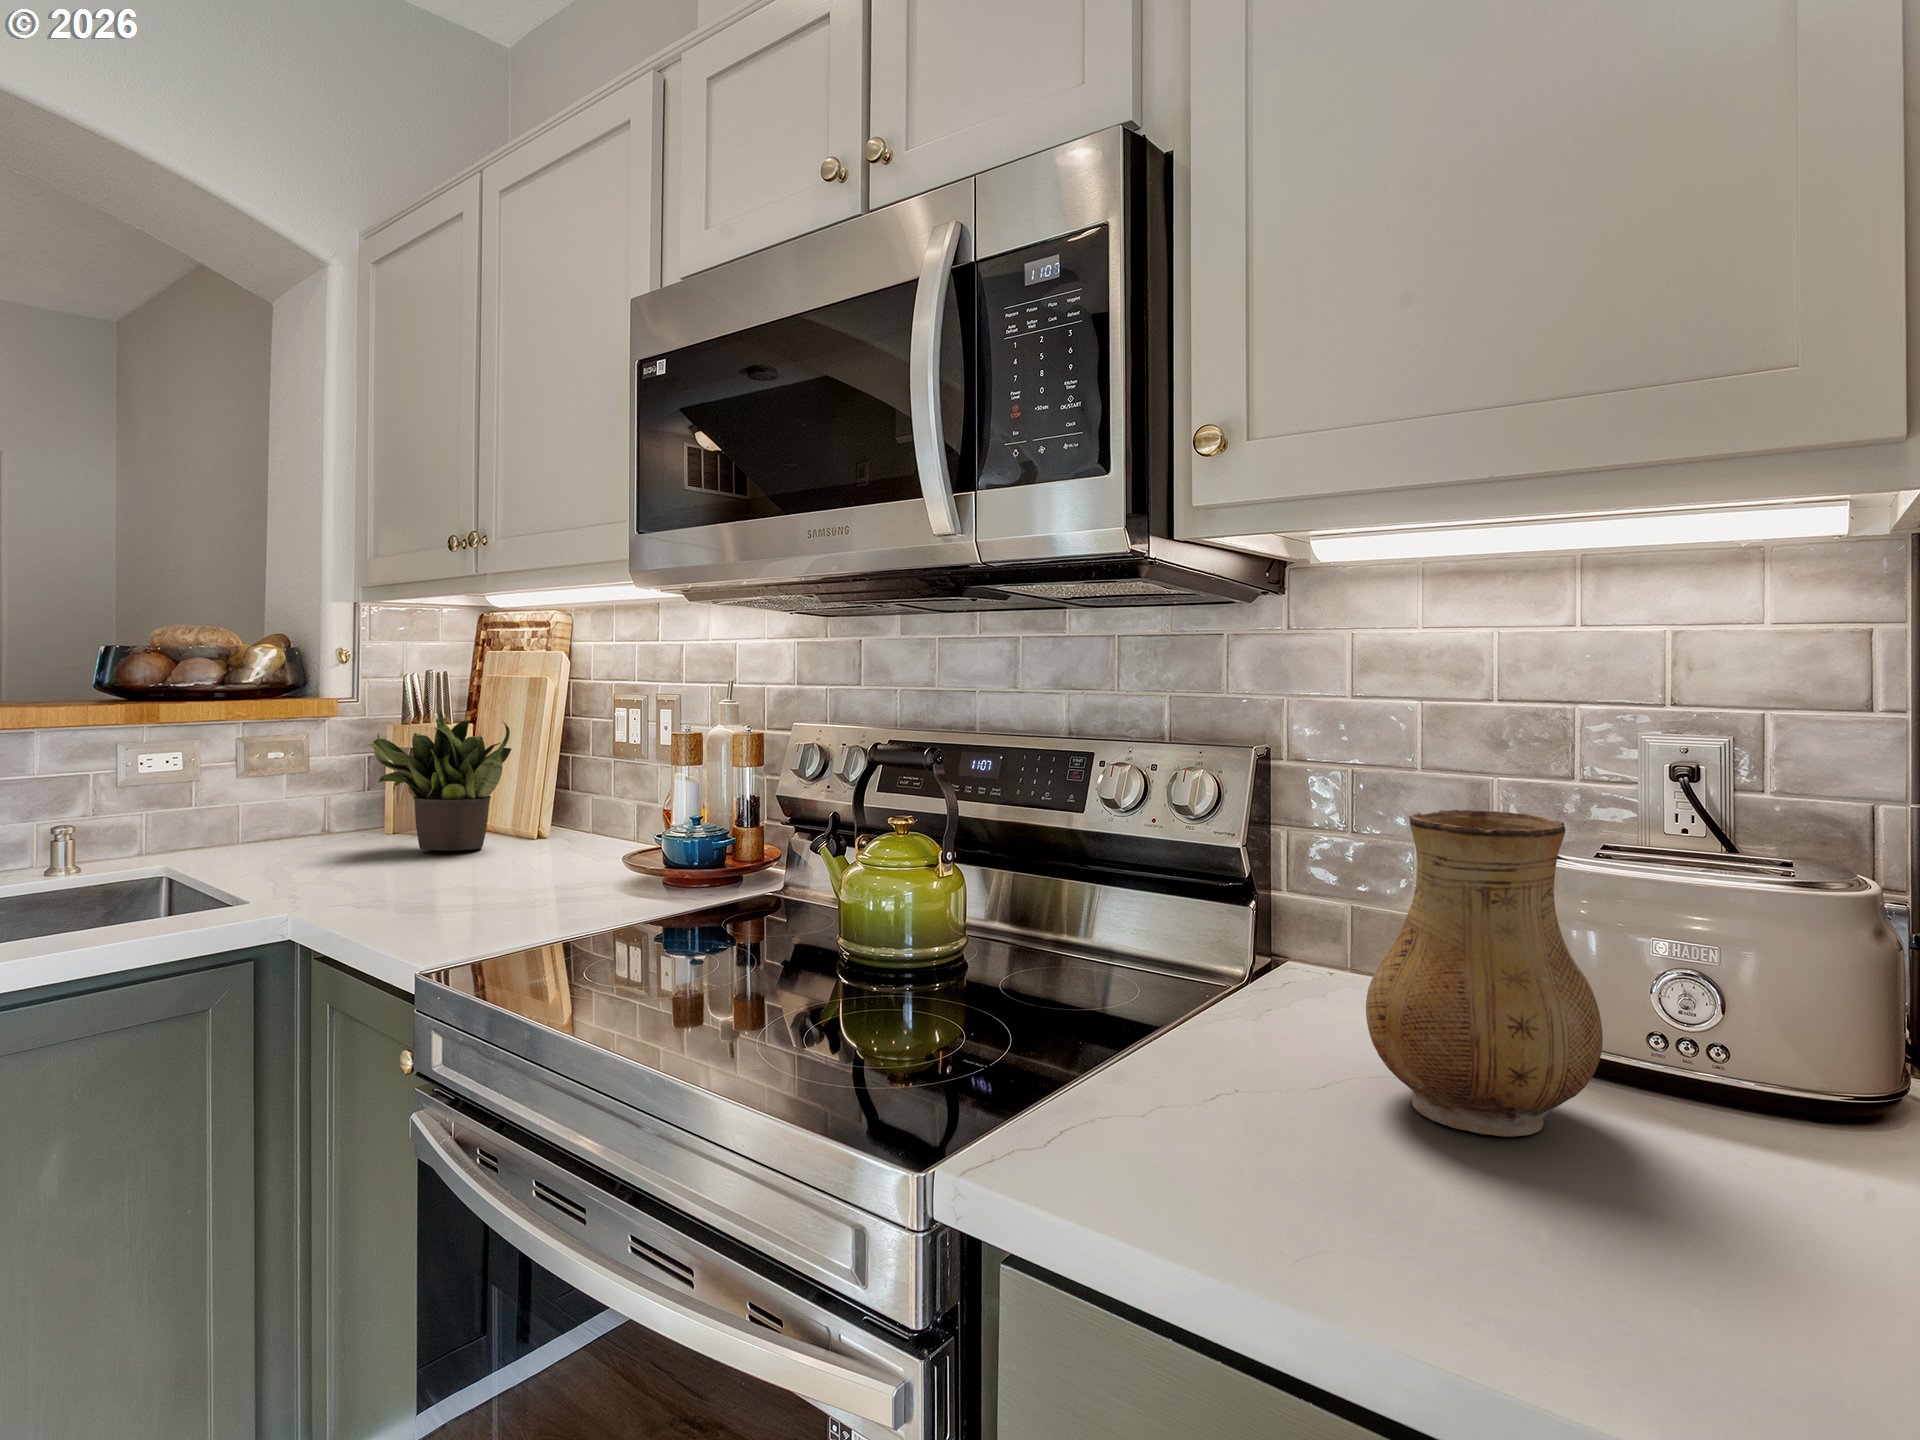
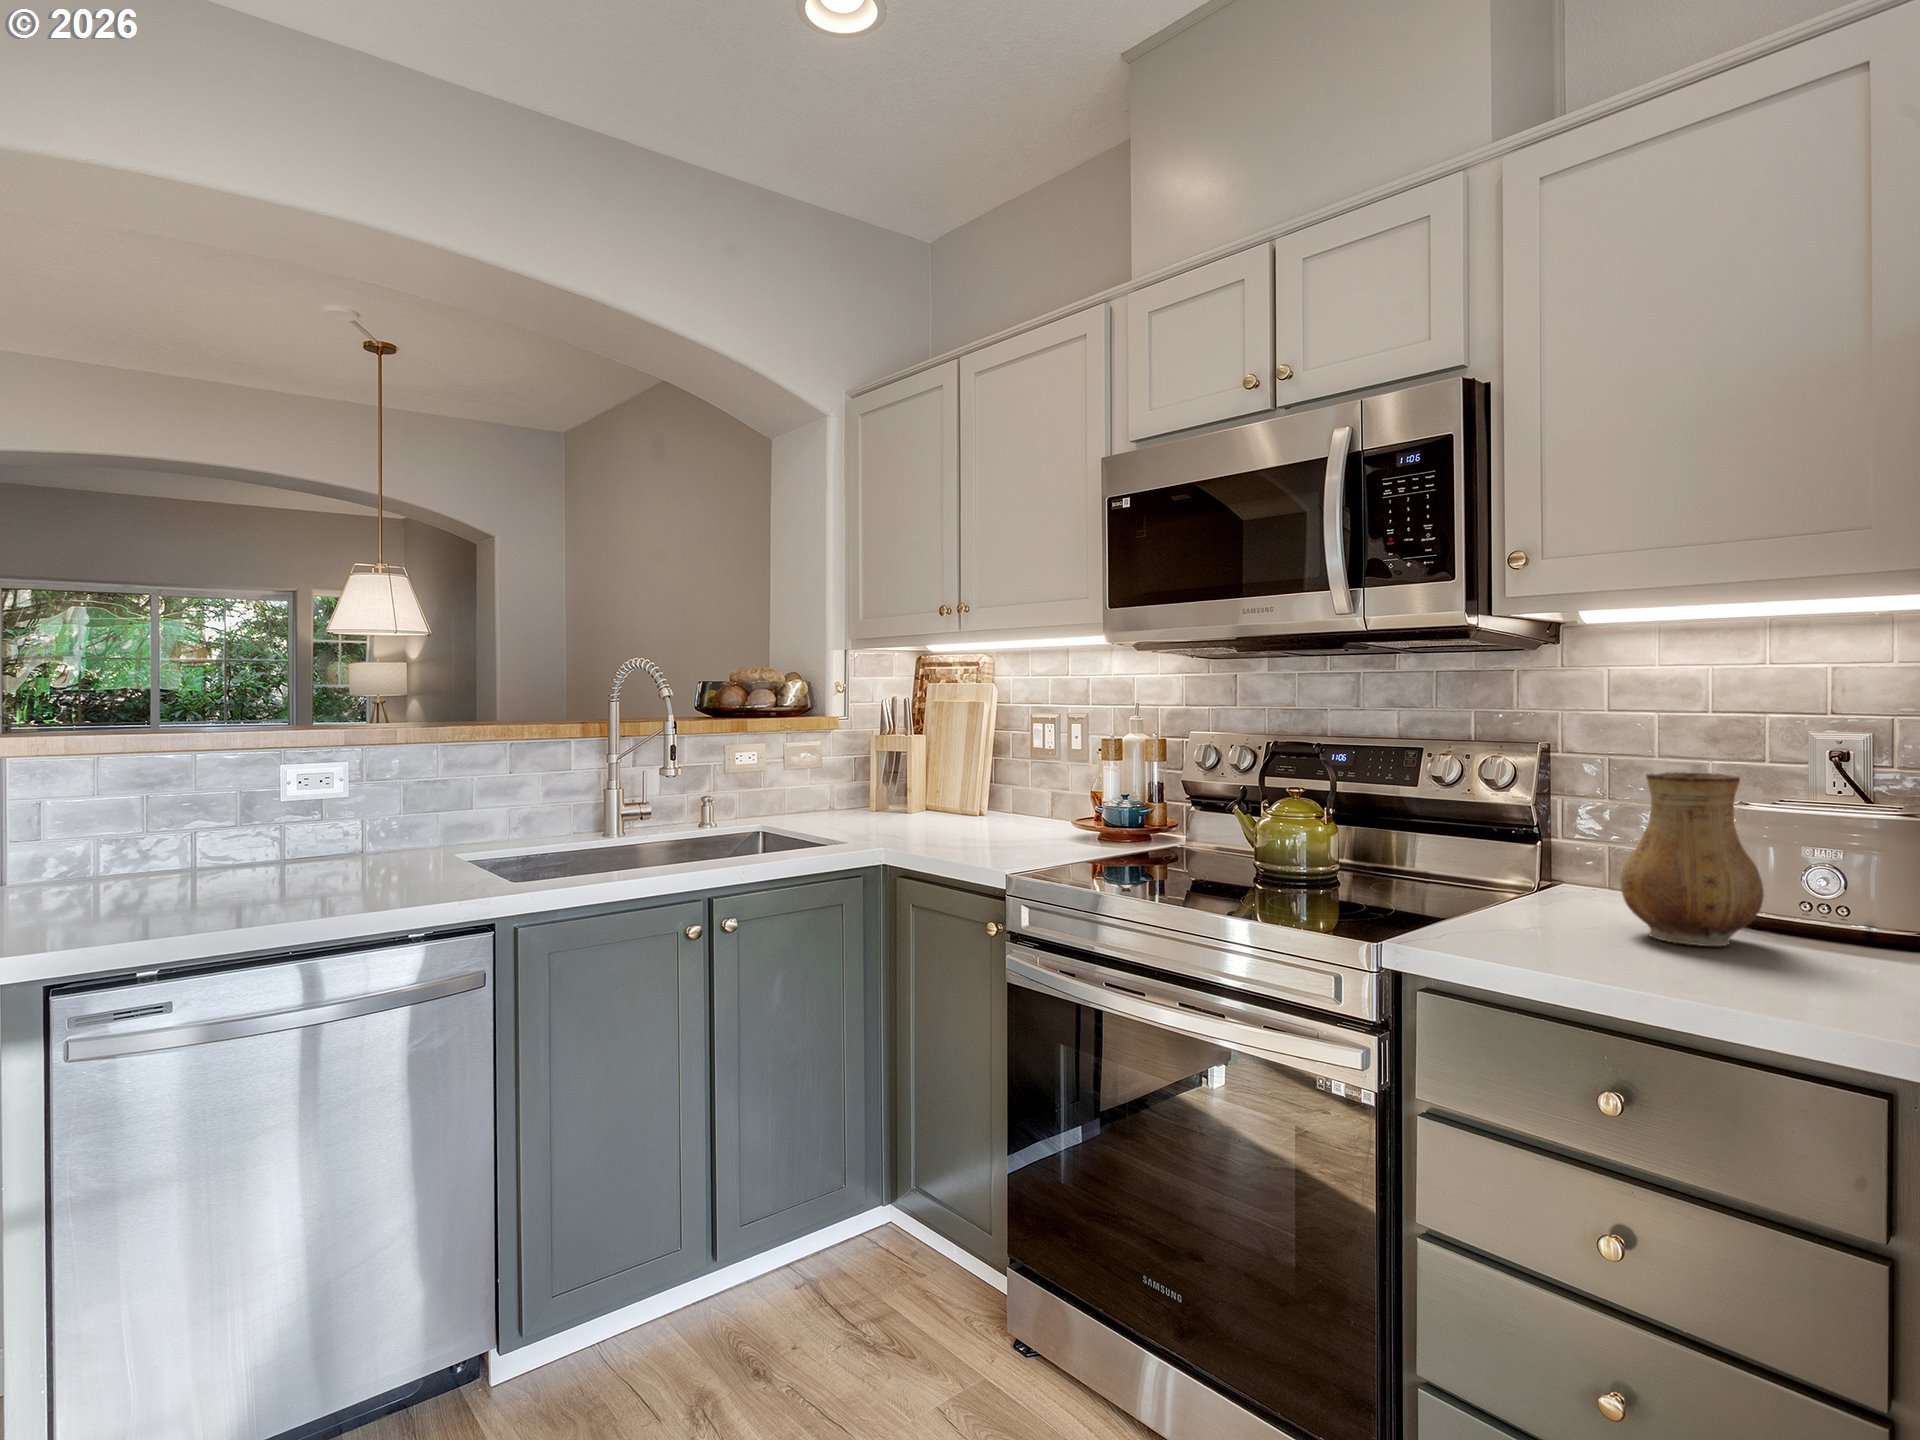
potted plant: present [368,709,511,850] -> none [867,722,964,820]

